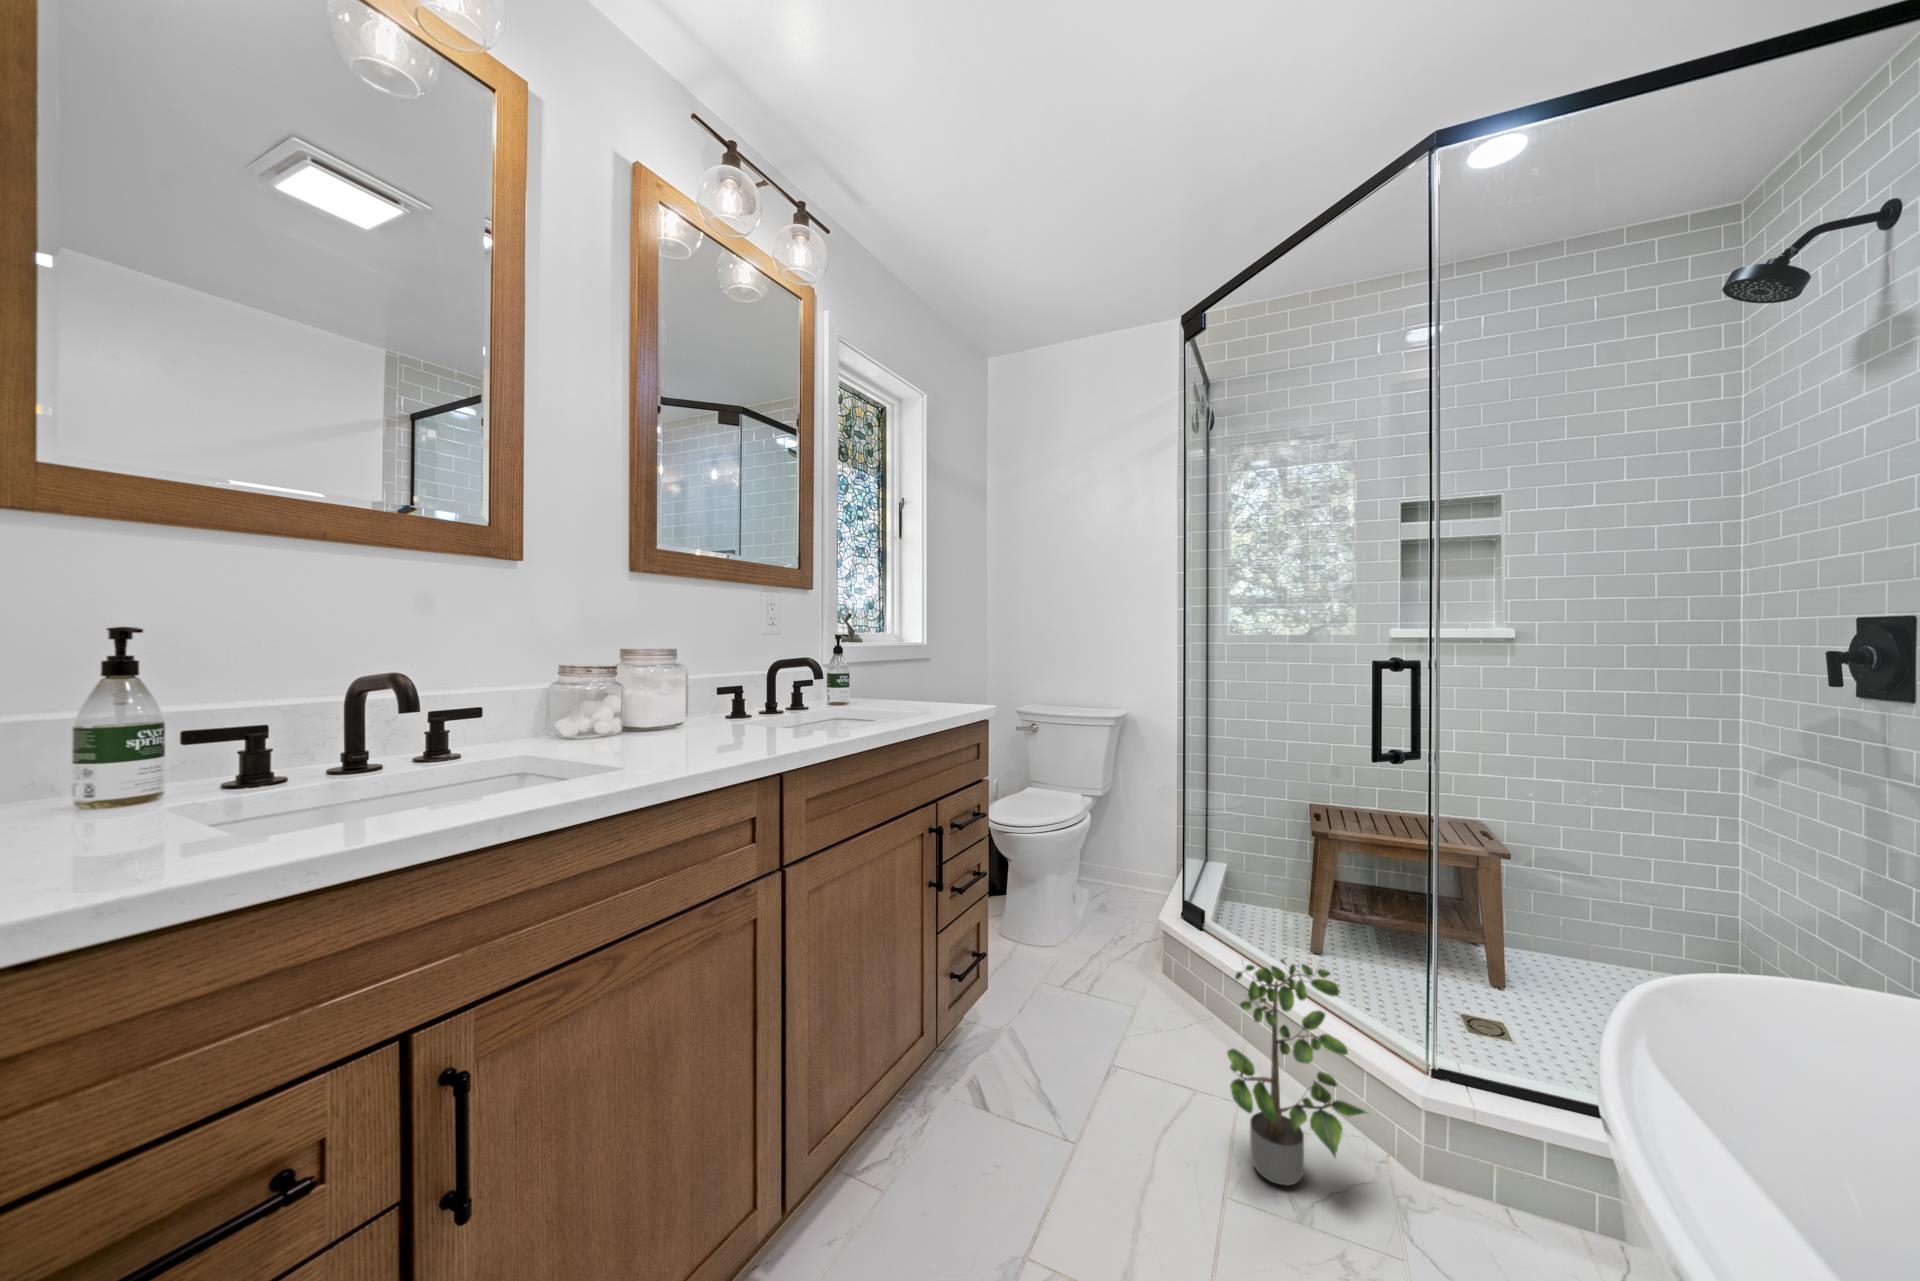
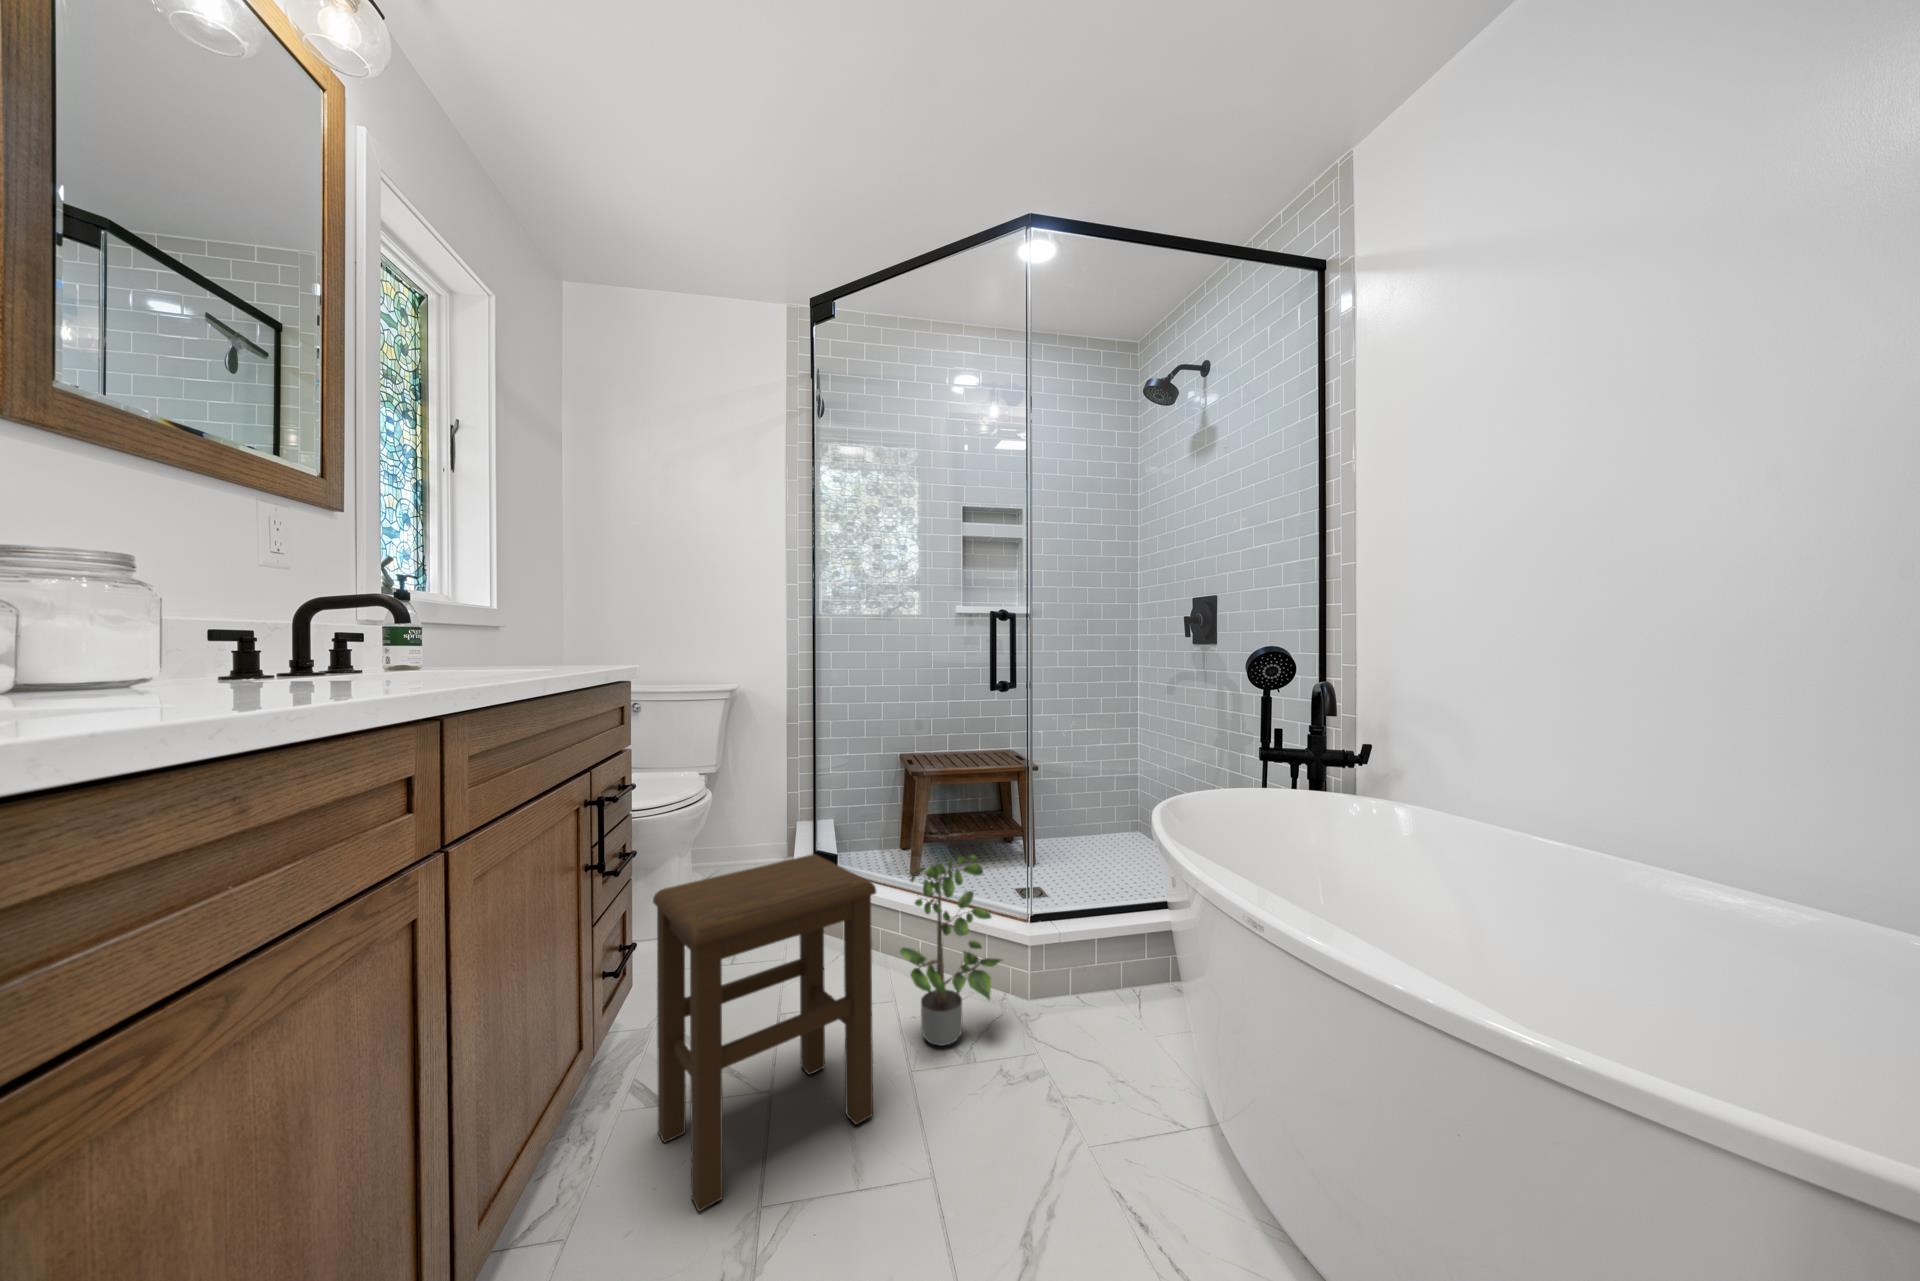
stool: none [974,919,1168,1222] -> present [653,854,876,1211]

